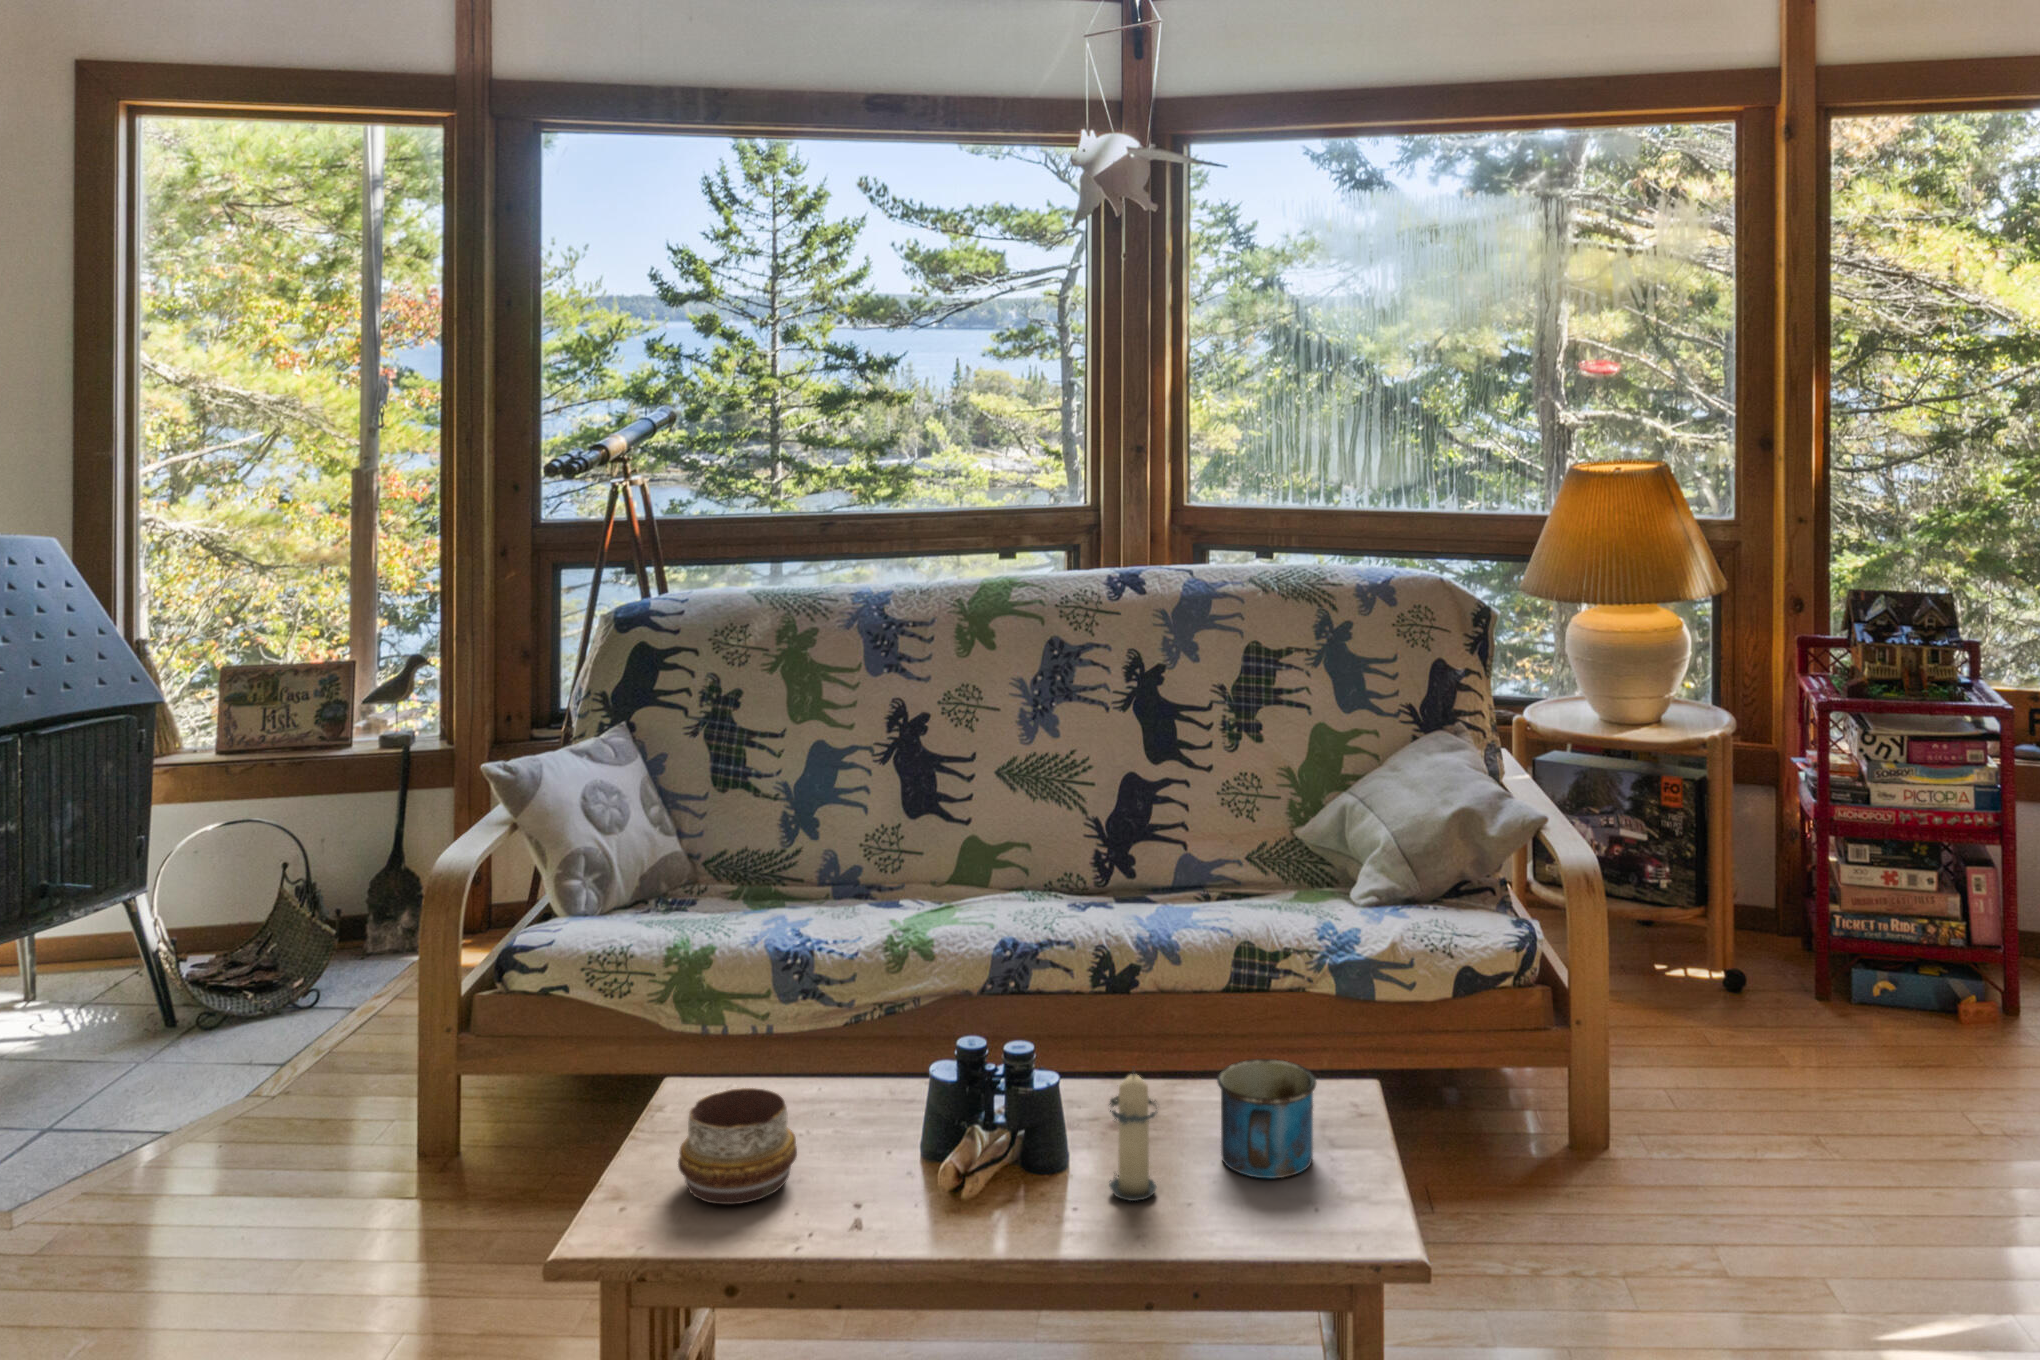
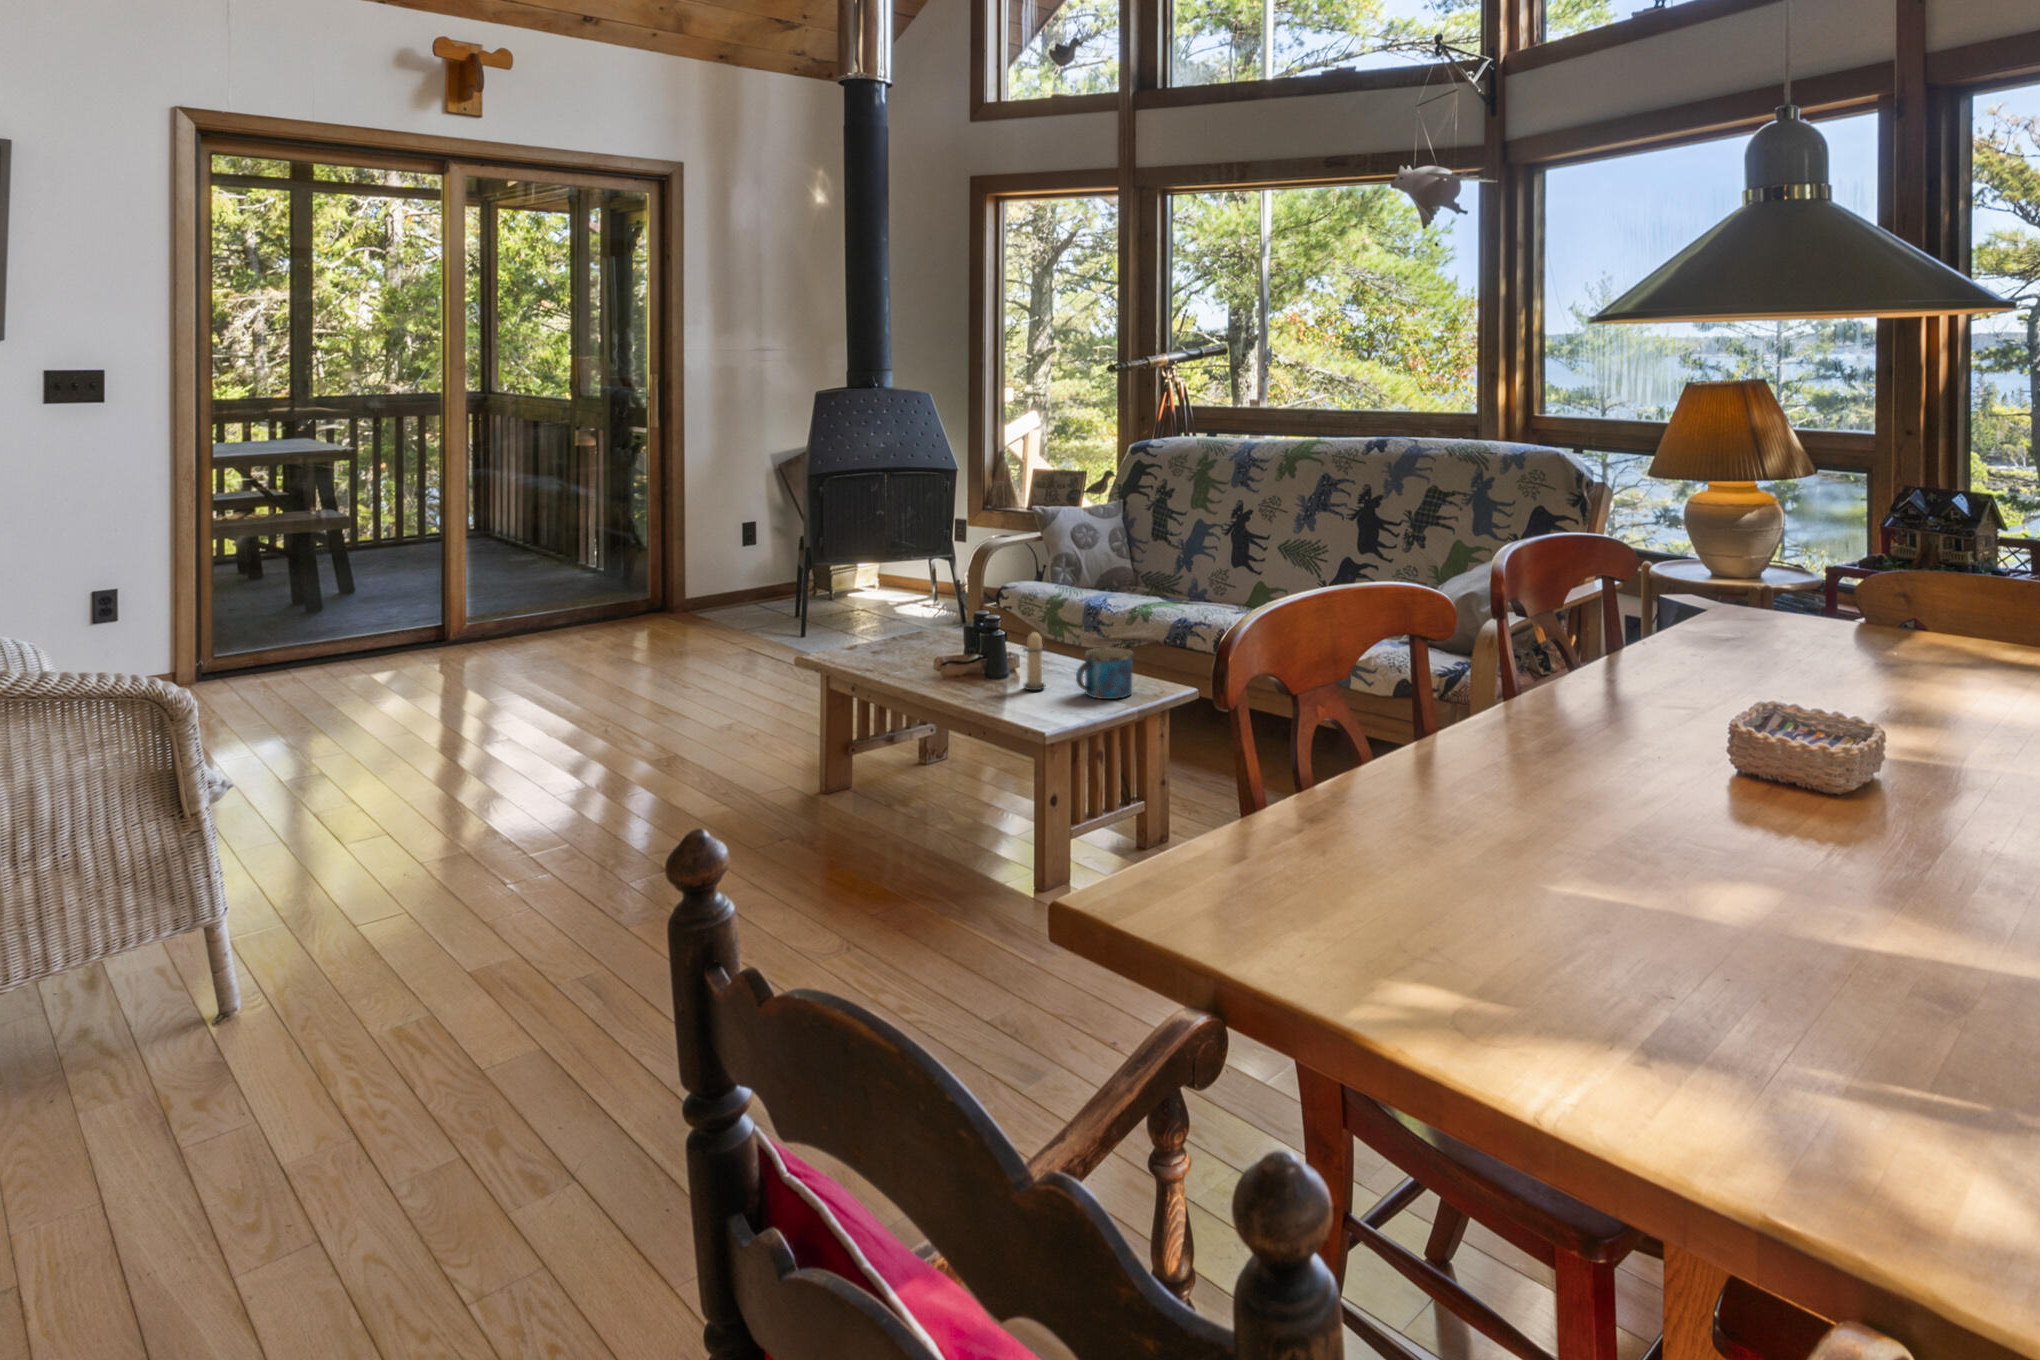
decorative bowl: present [678,1088,797,1204] -> none [893,620,945,661]

